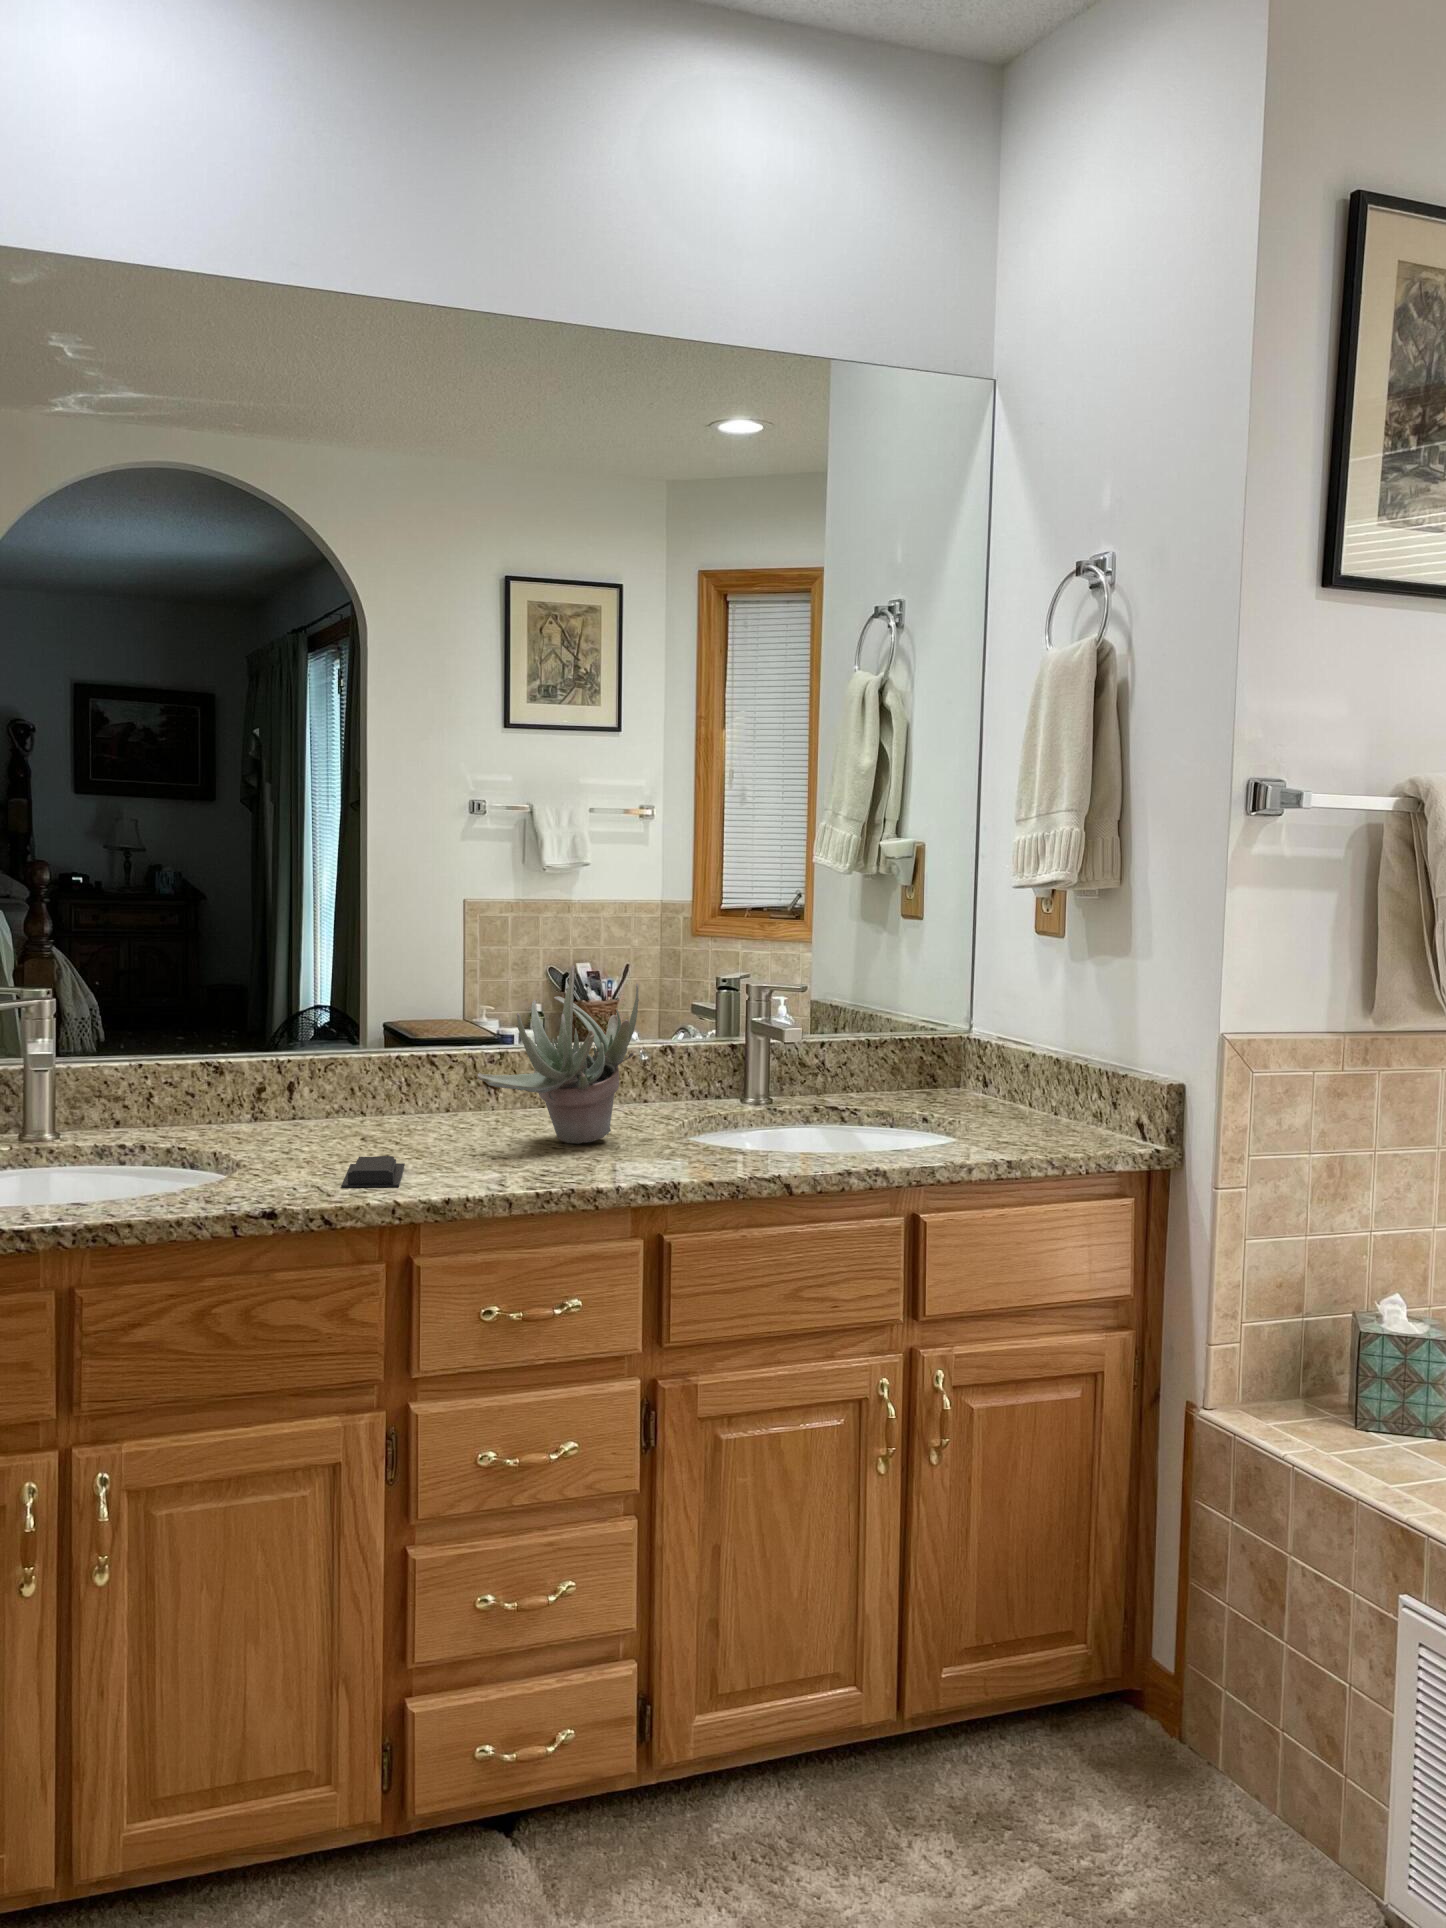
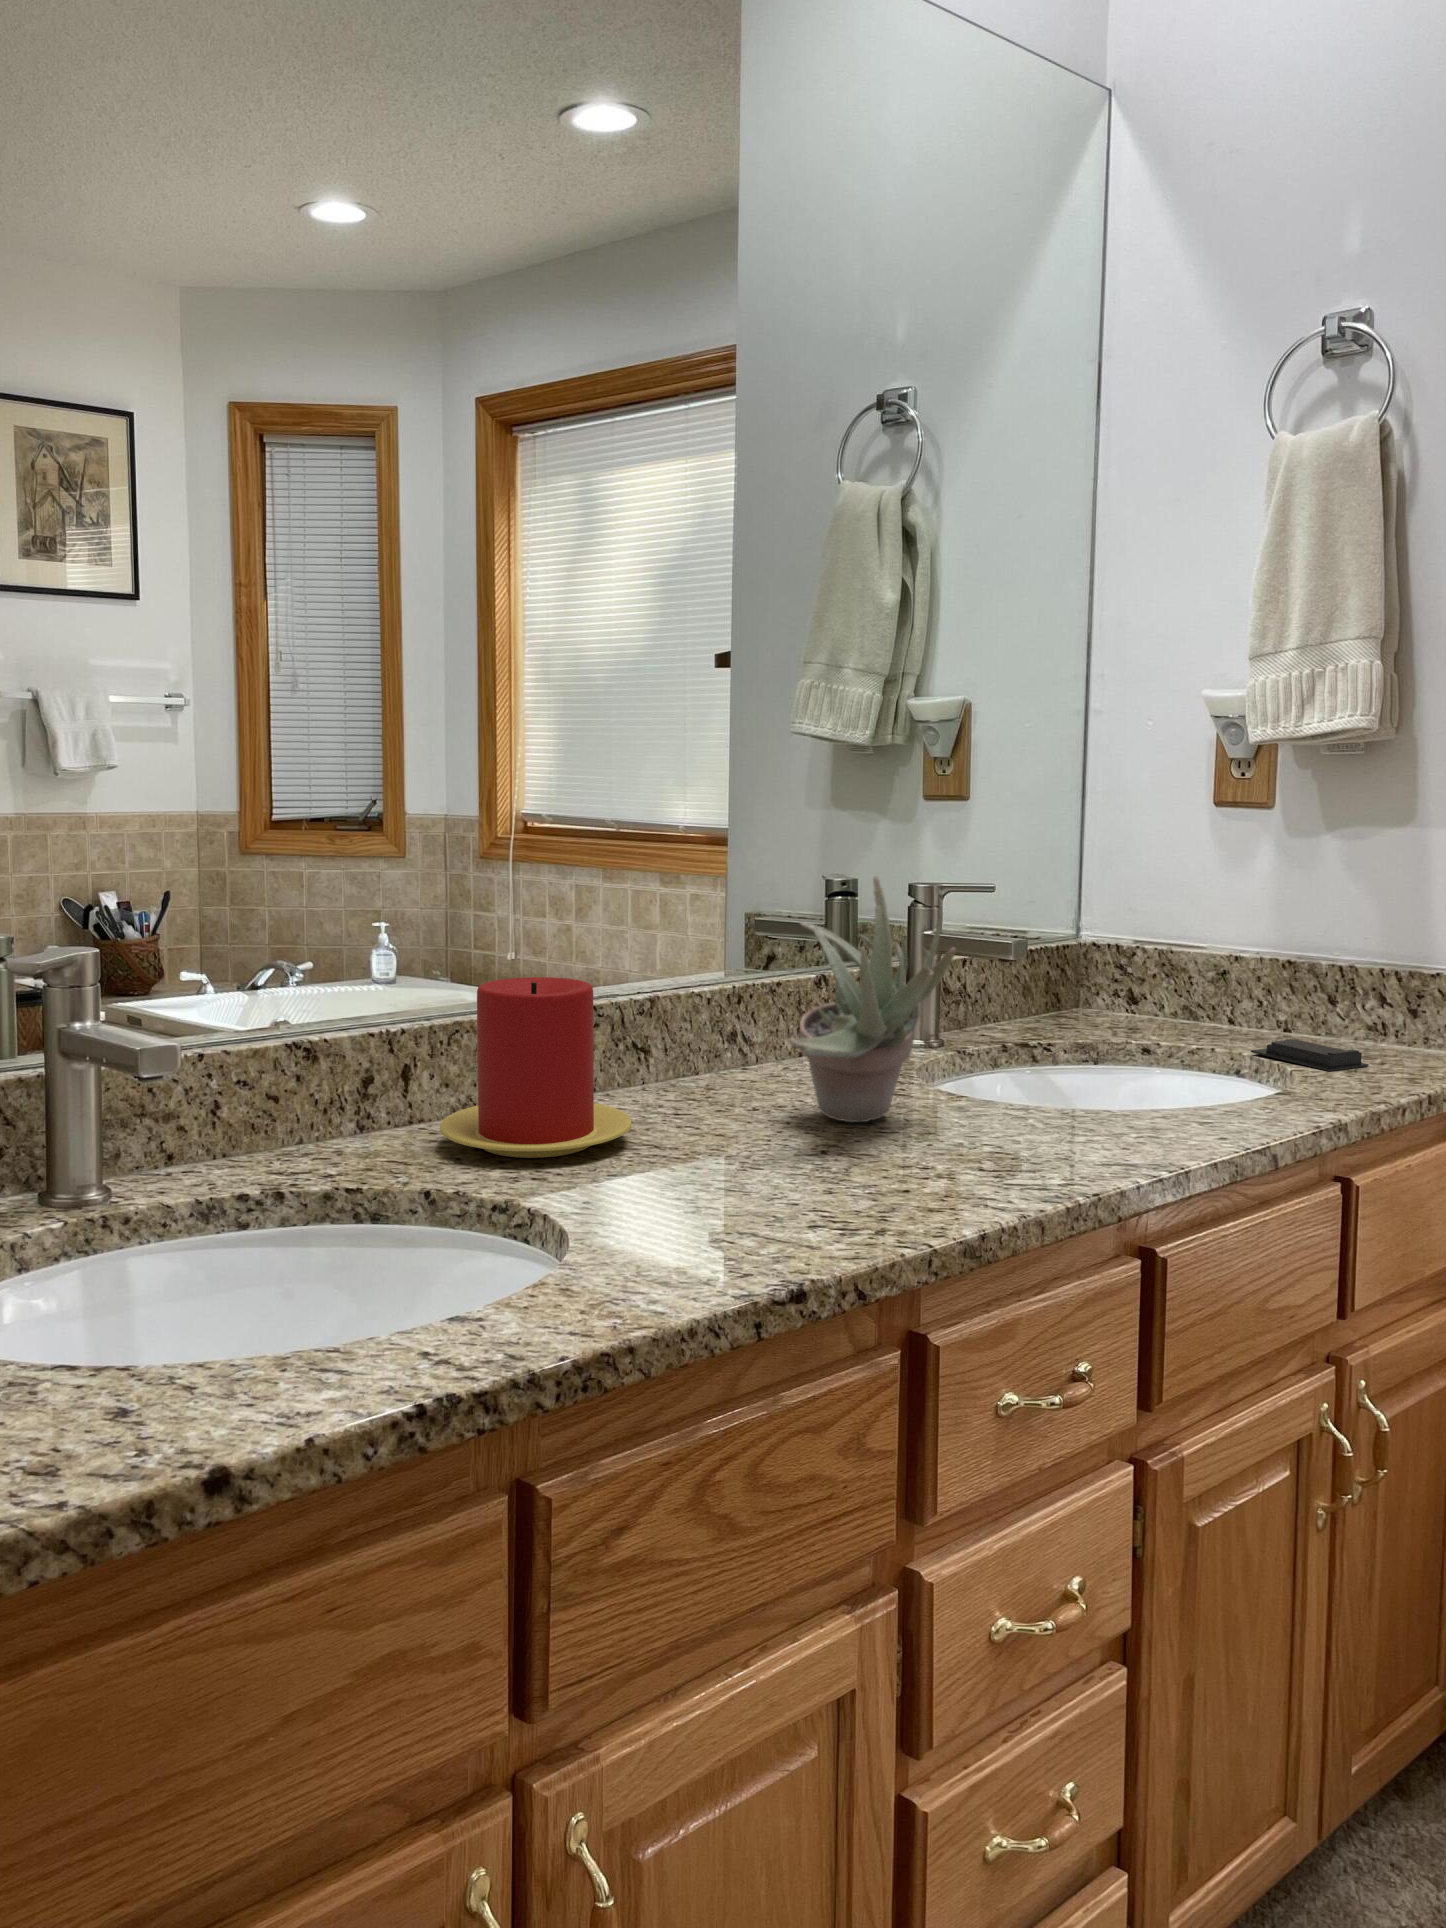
candle: none [278,1024,411,1144] -> present [440,977,632,1158]
soap bar: present [341,1156,405,1188] -> present [1251,1039,1369,1071]

